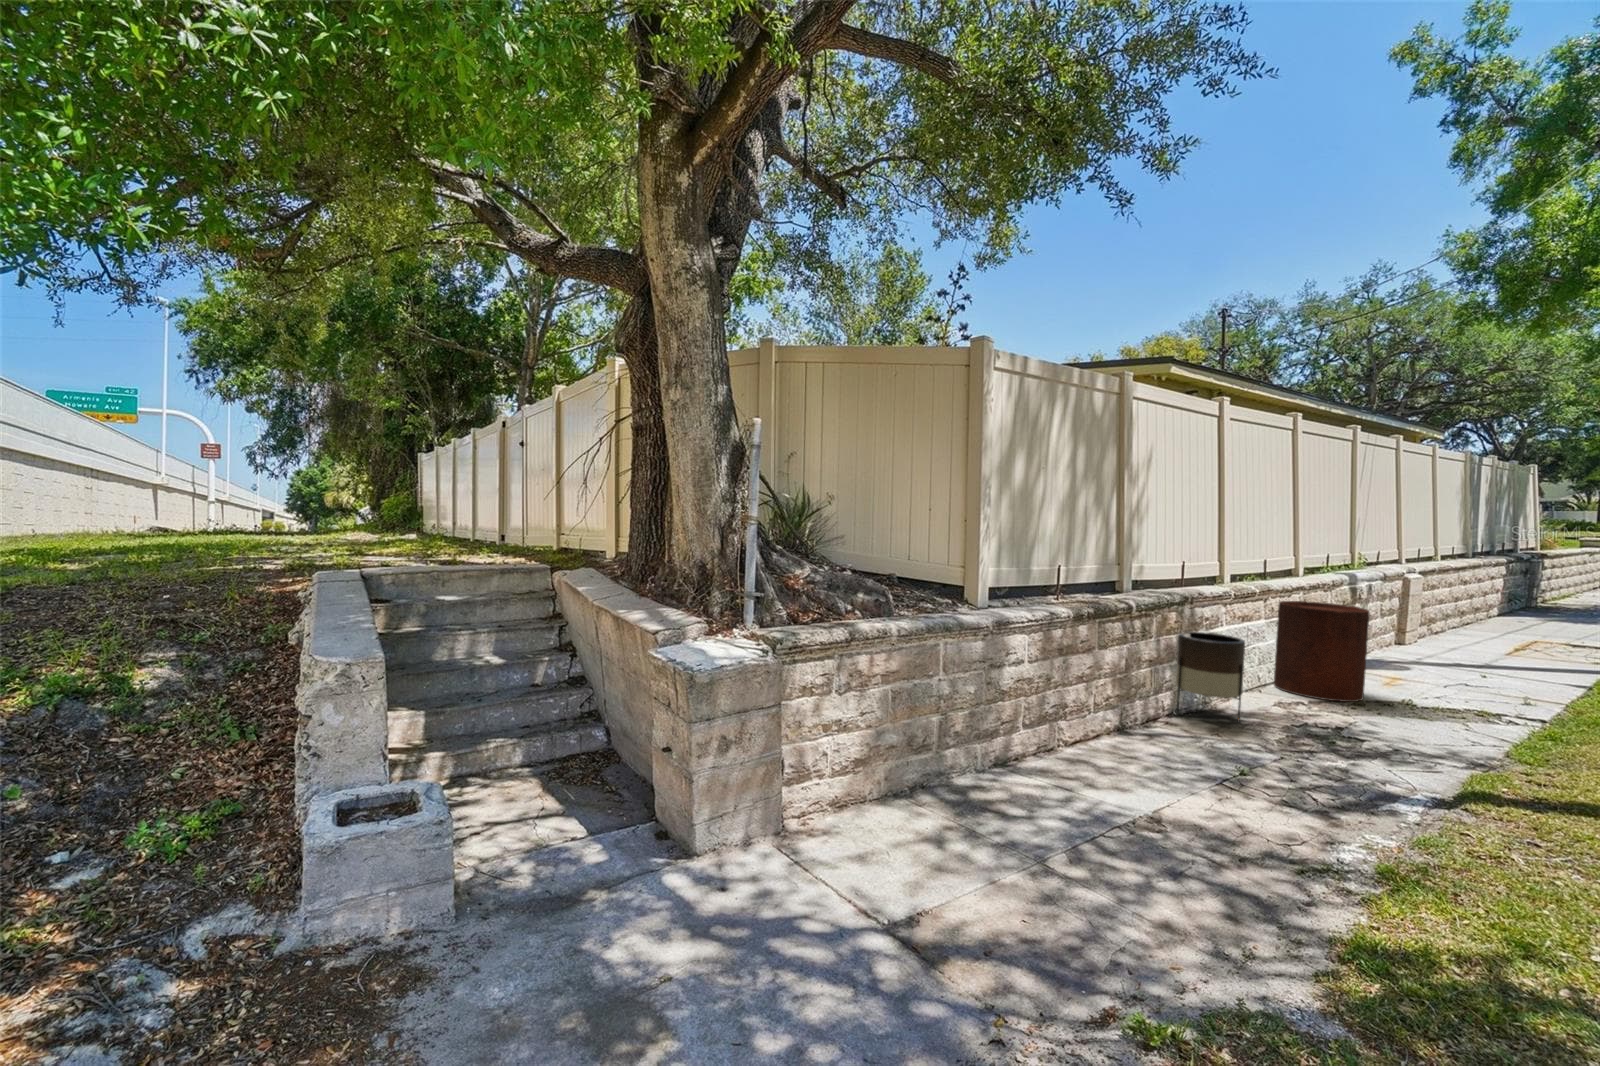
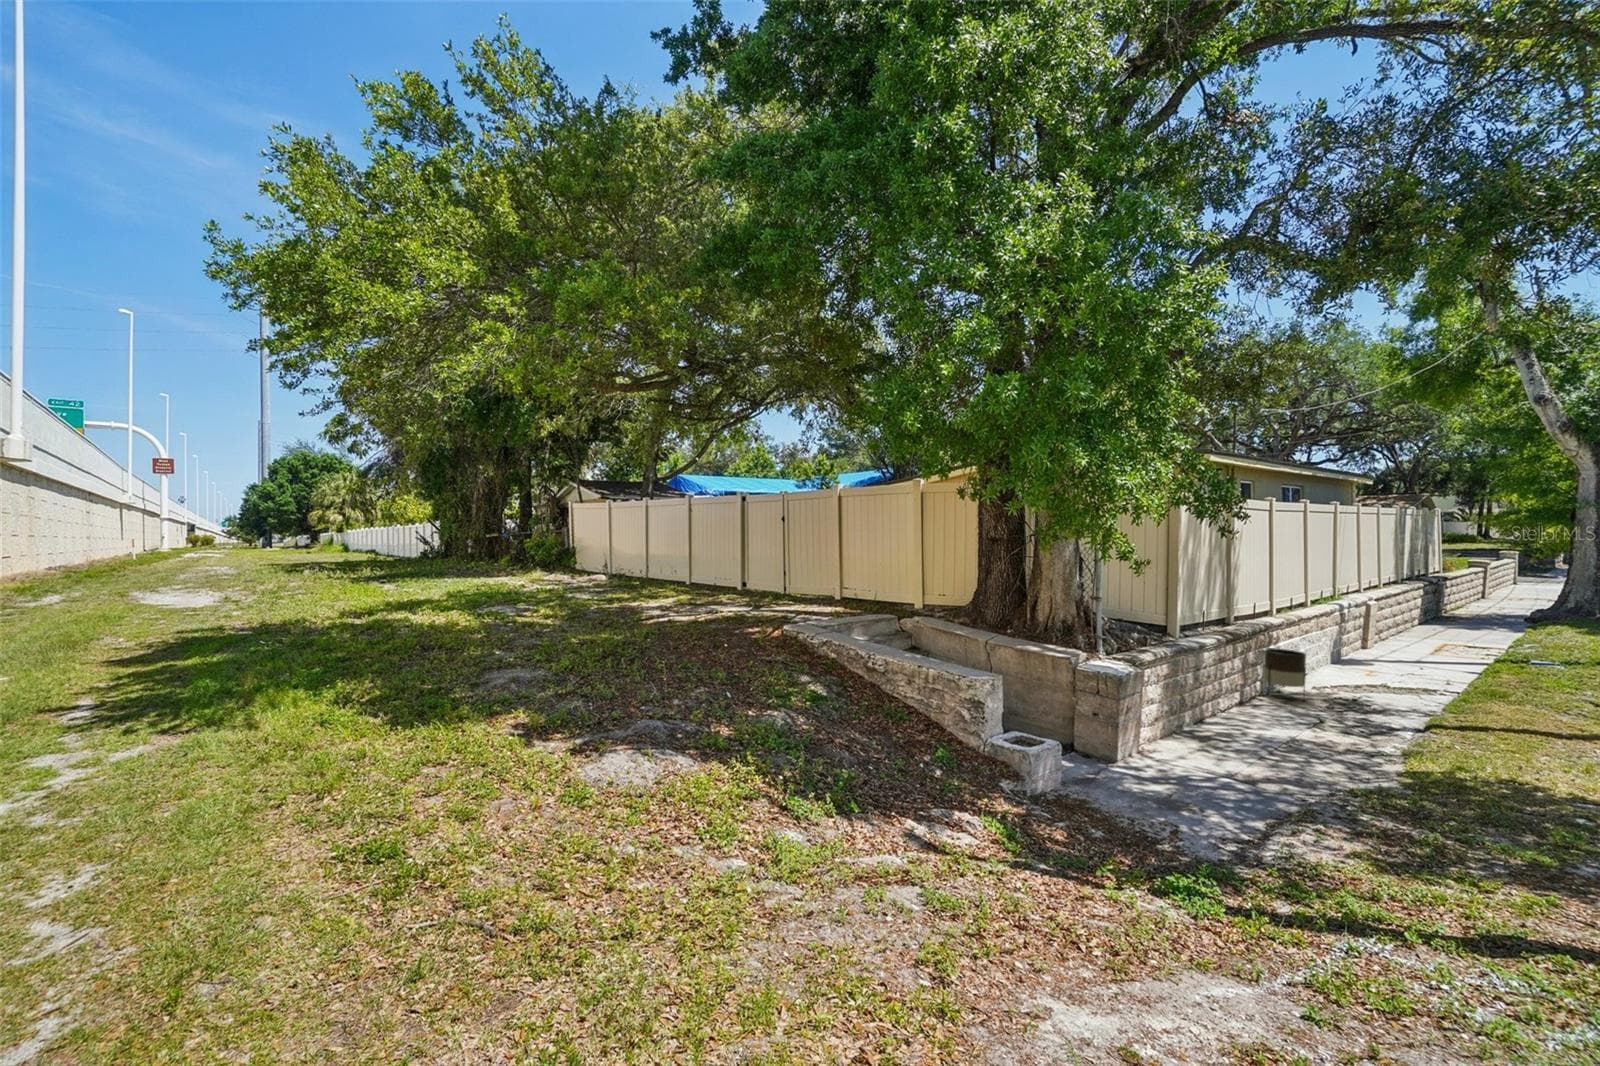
trash can: present [1274,601,1369,702] -> none [1306,626,1363,688]

